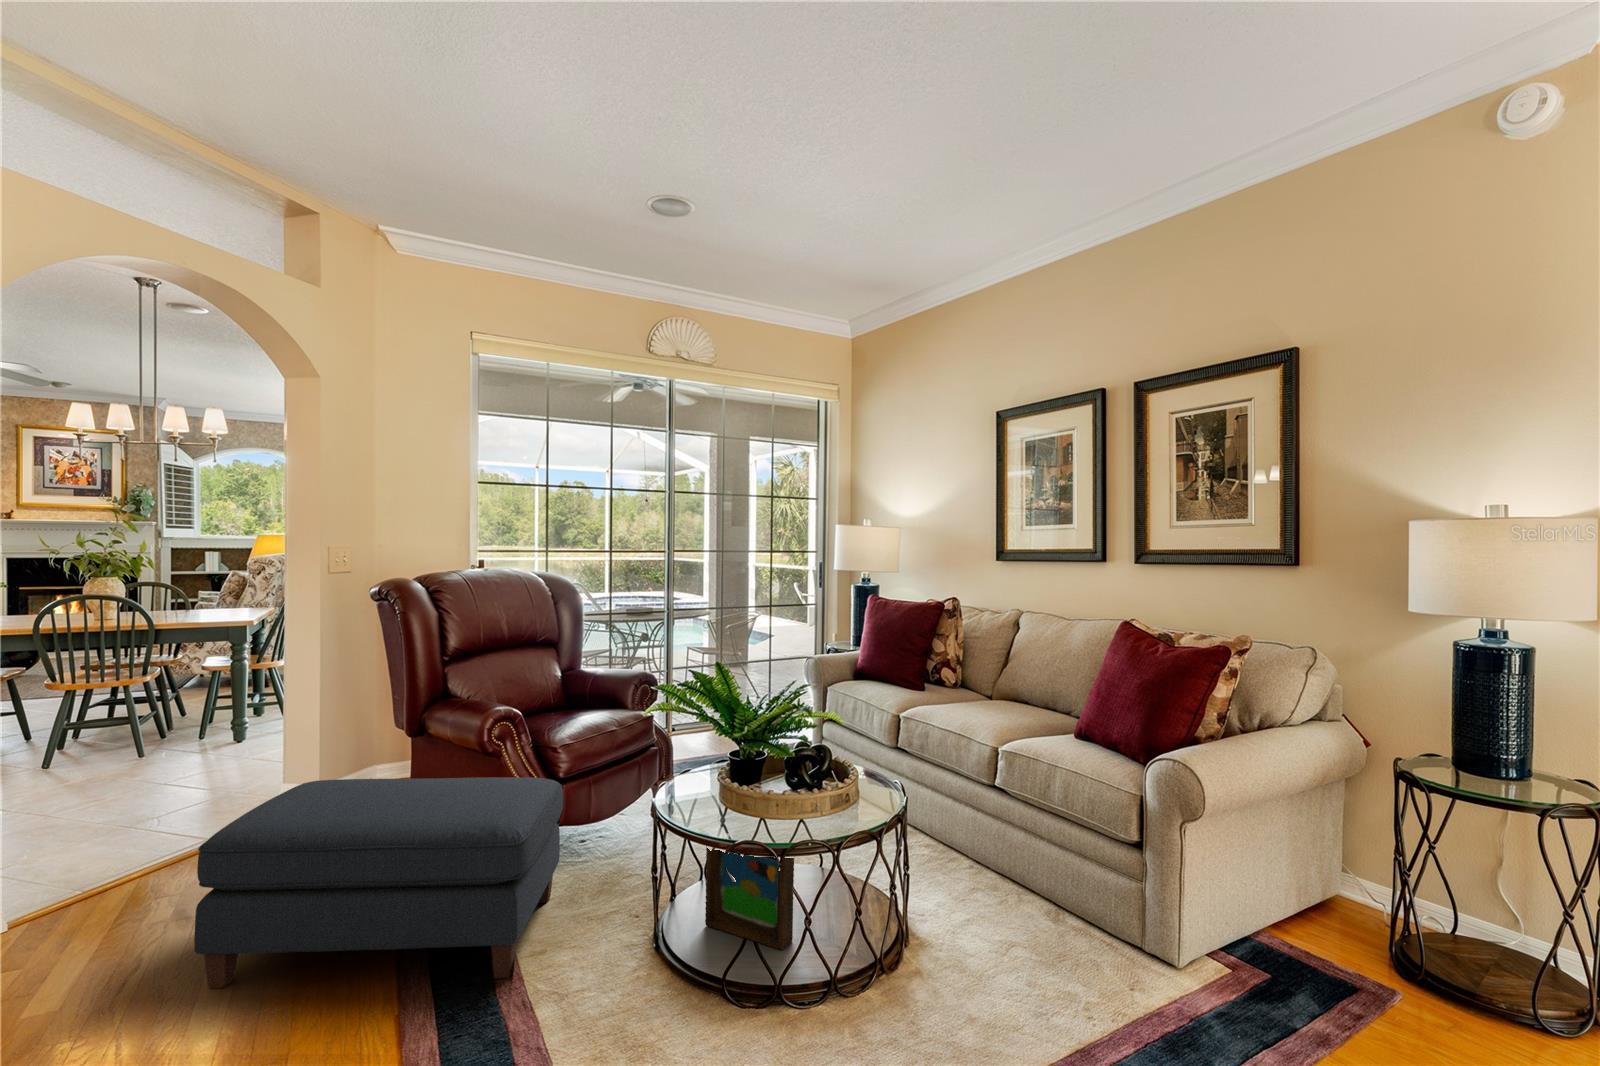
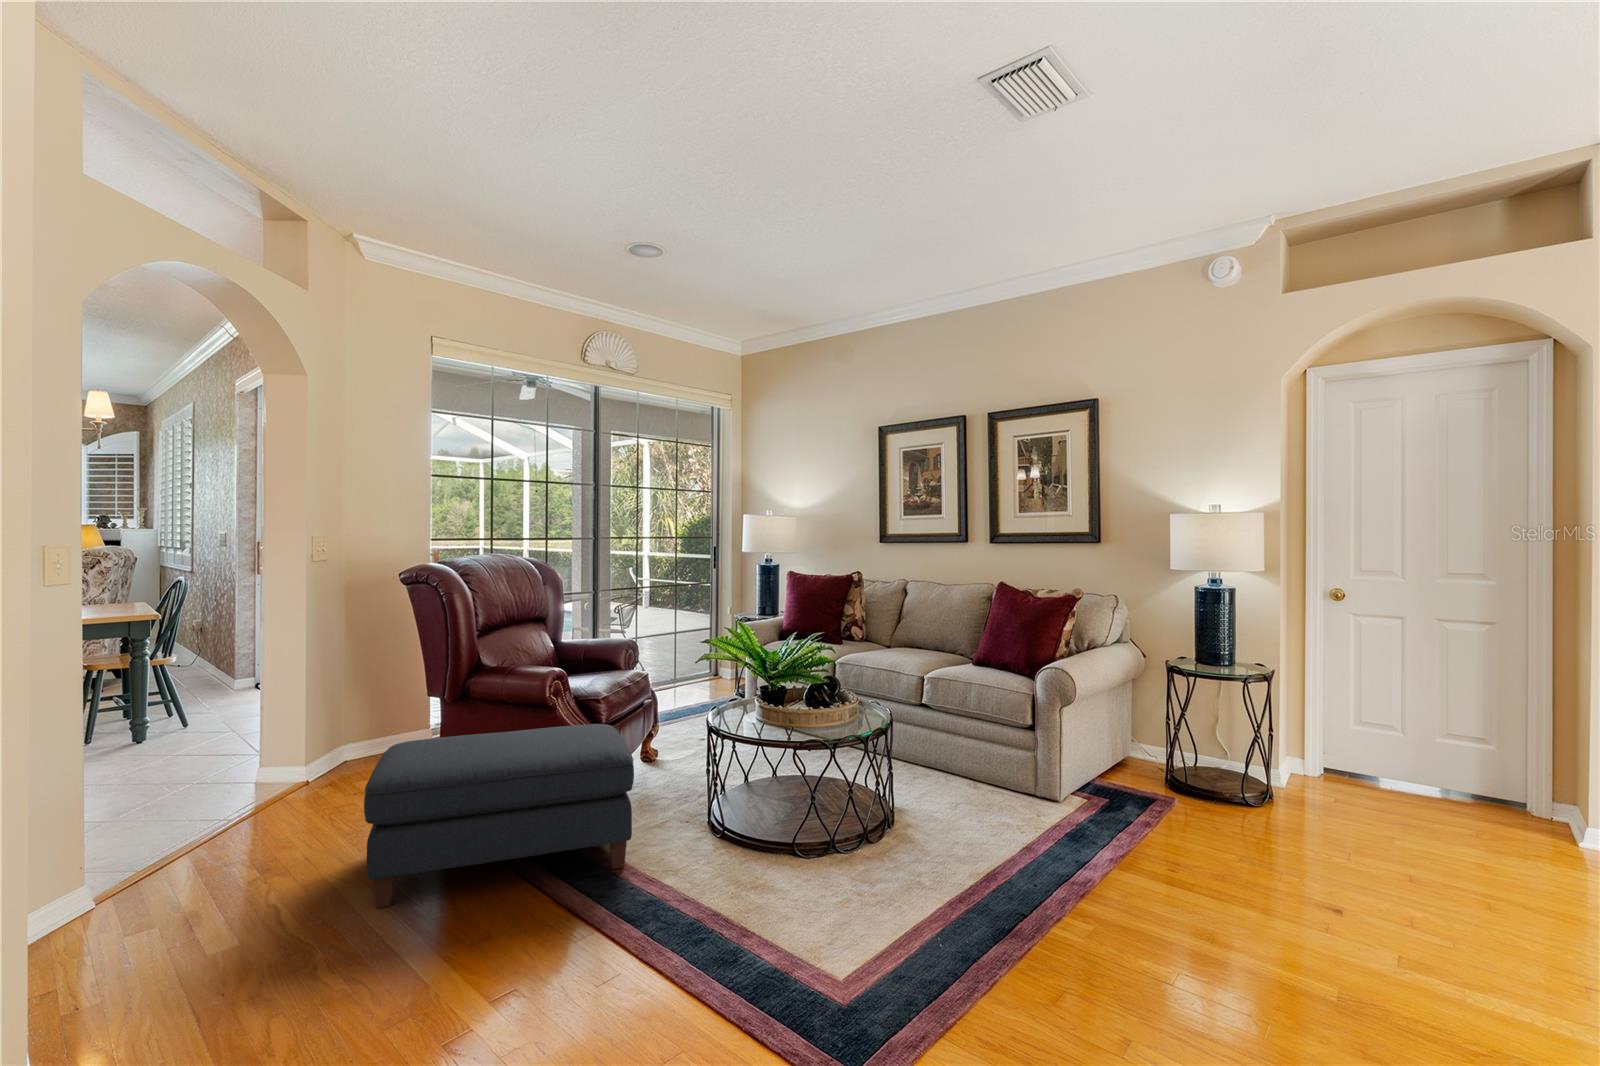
picture frame: present [705,847,794,950] -> none [751,746,820,822]

